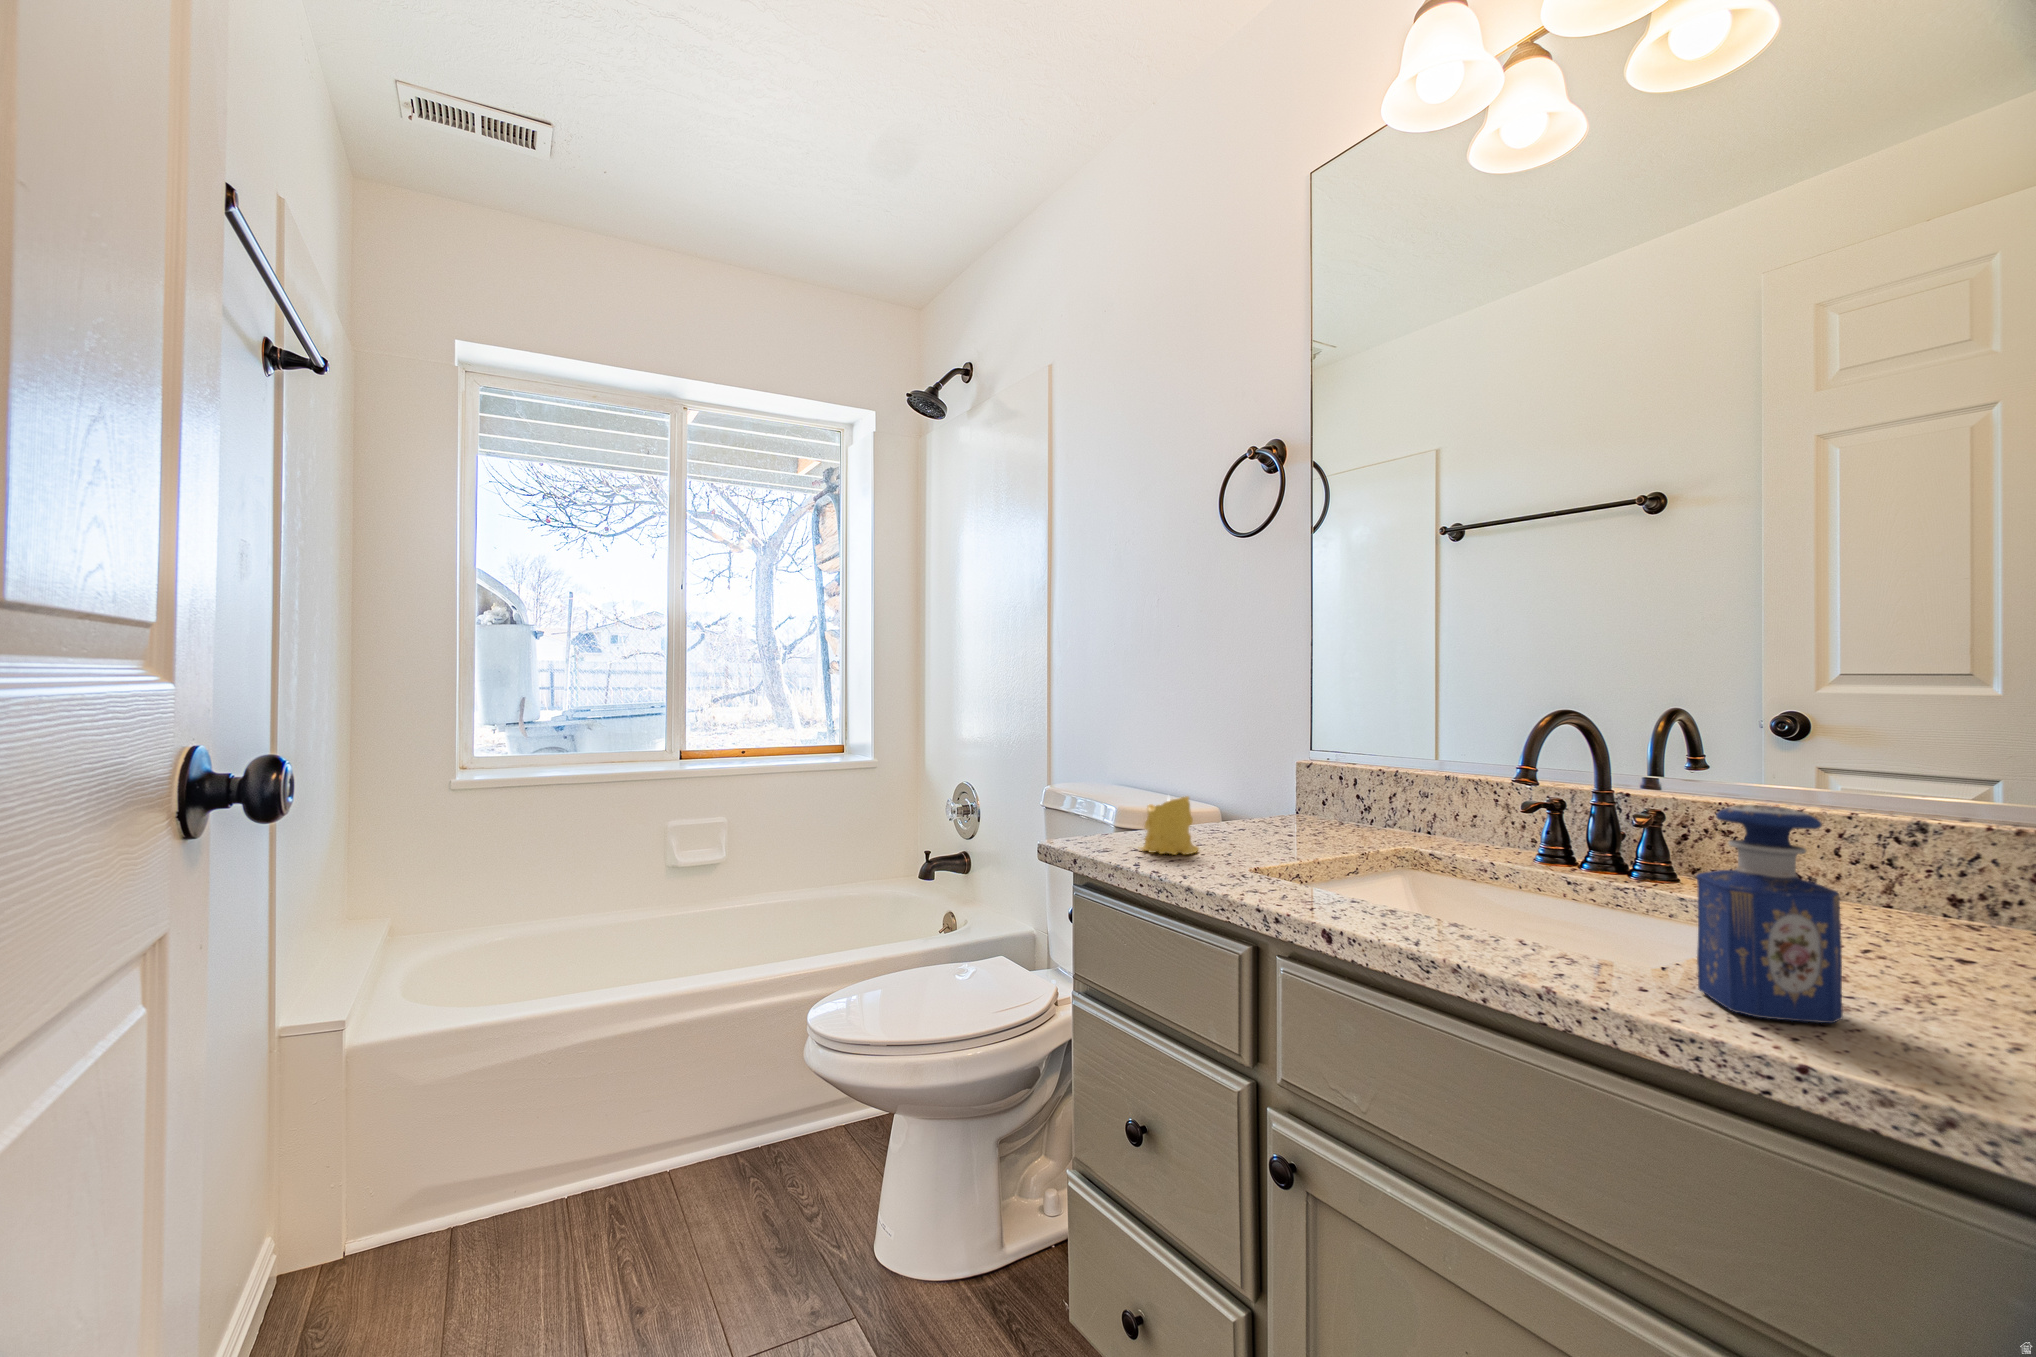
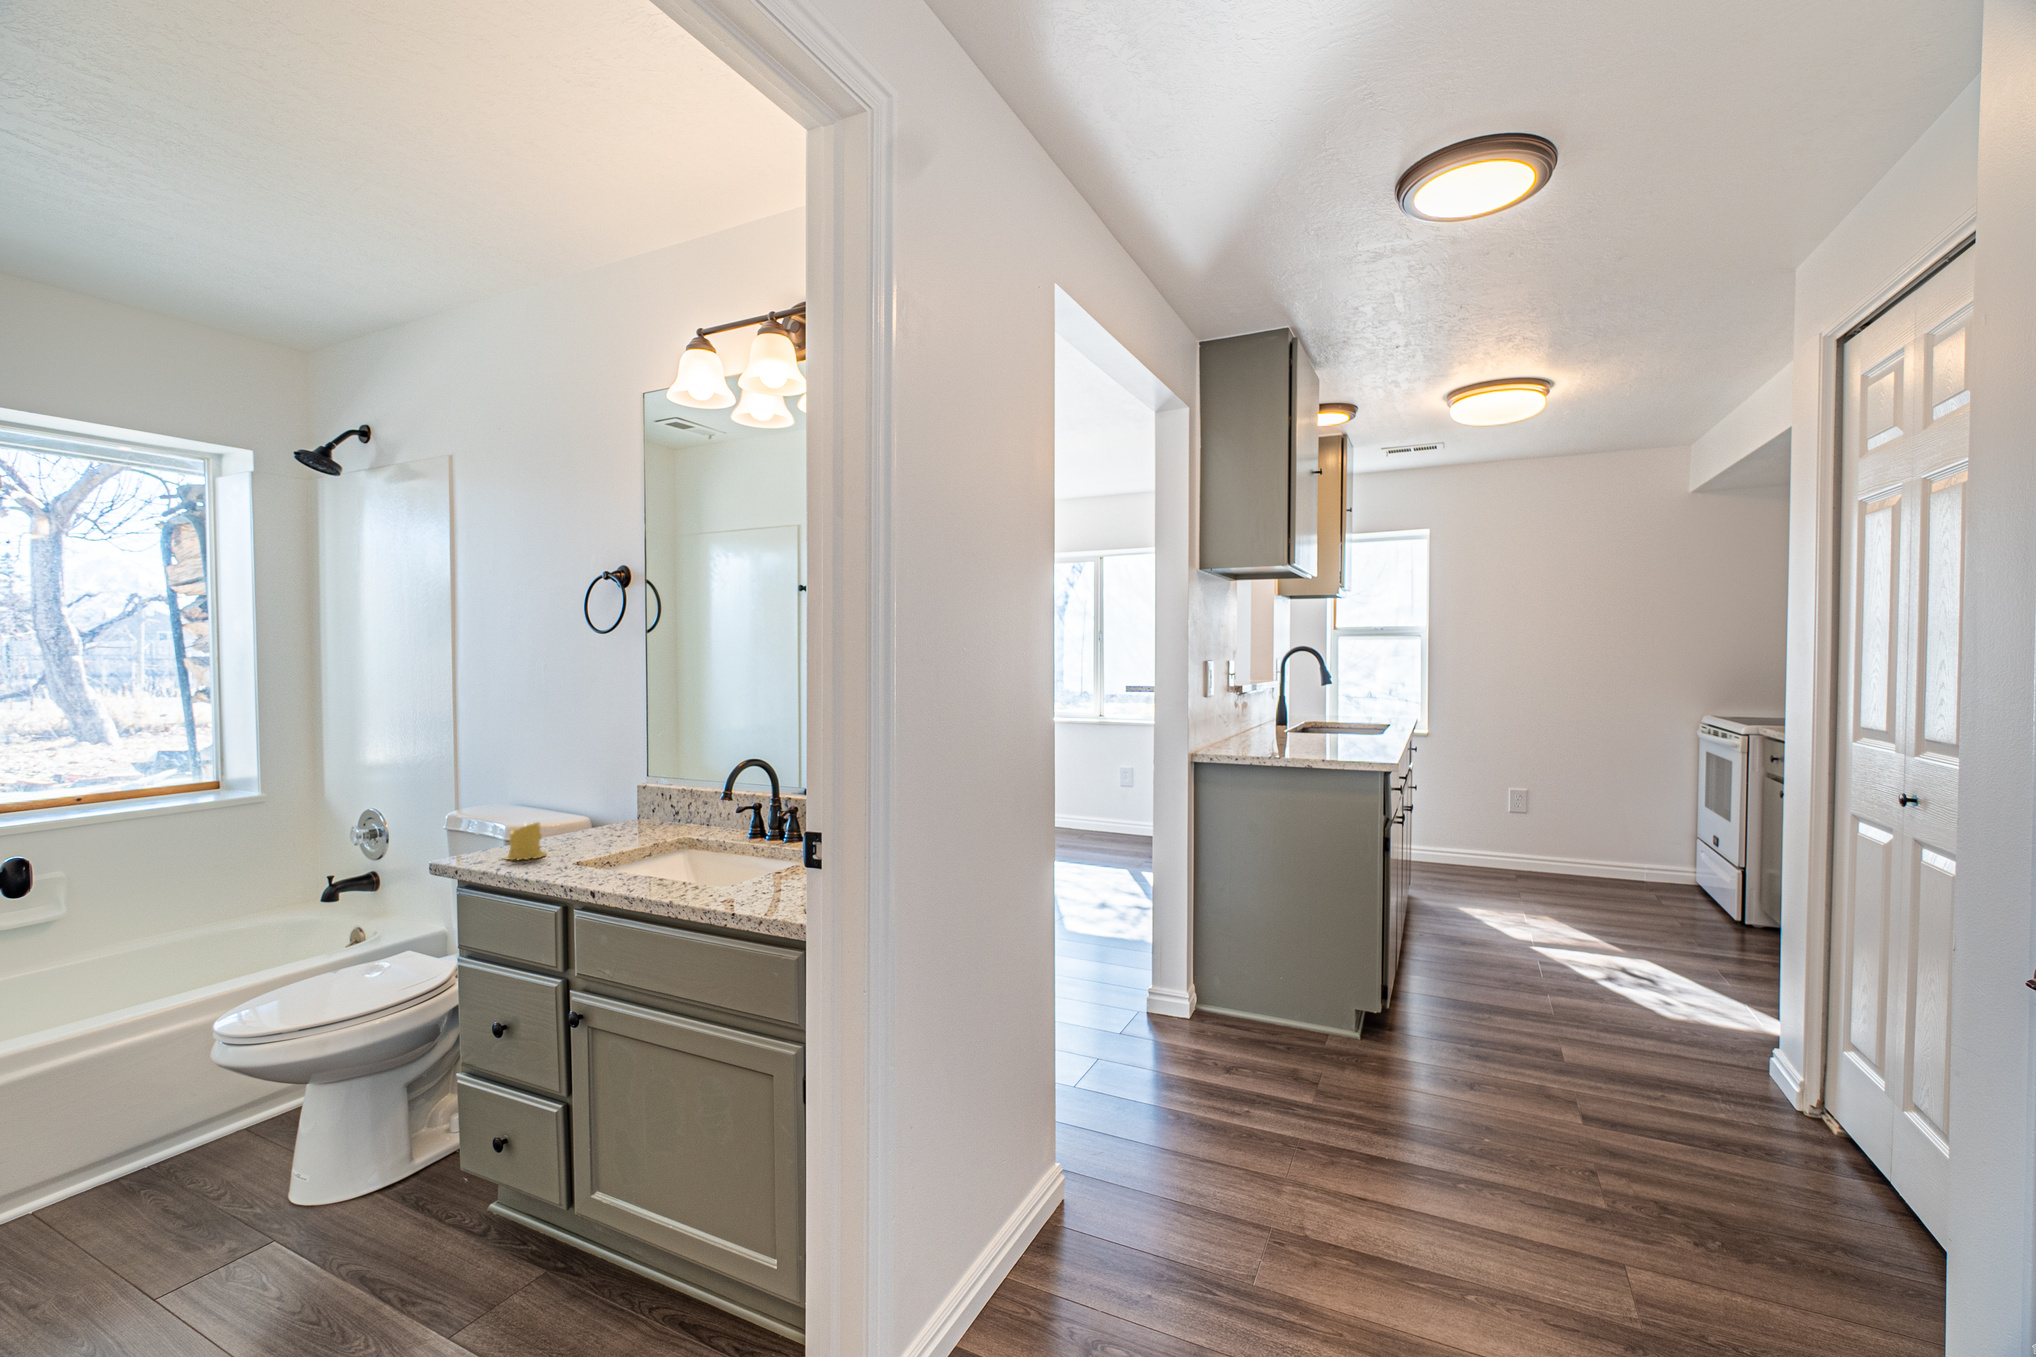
perfume bottle: present [1697,805,1843,1023] -> none [731,817,770,899]

